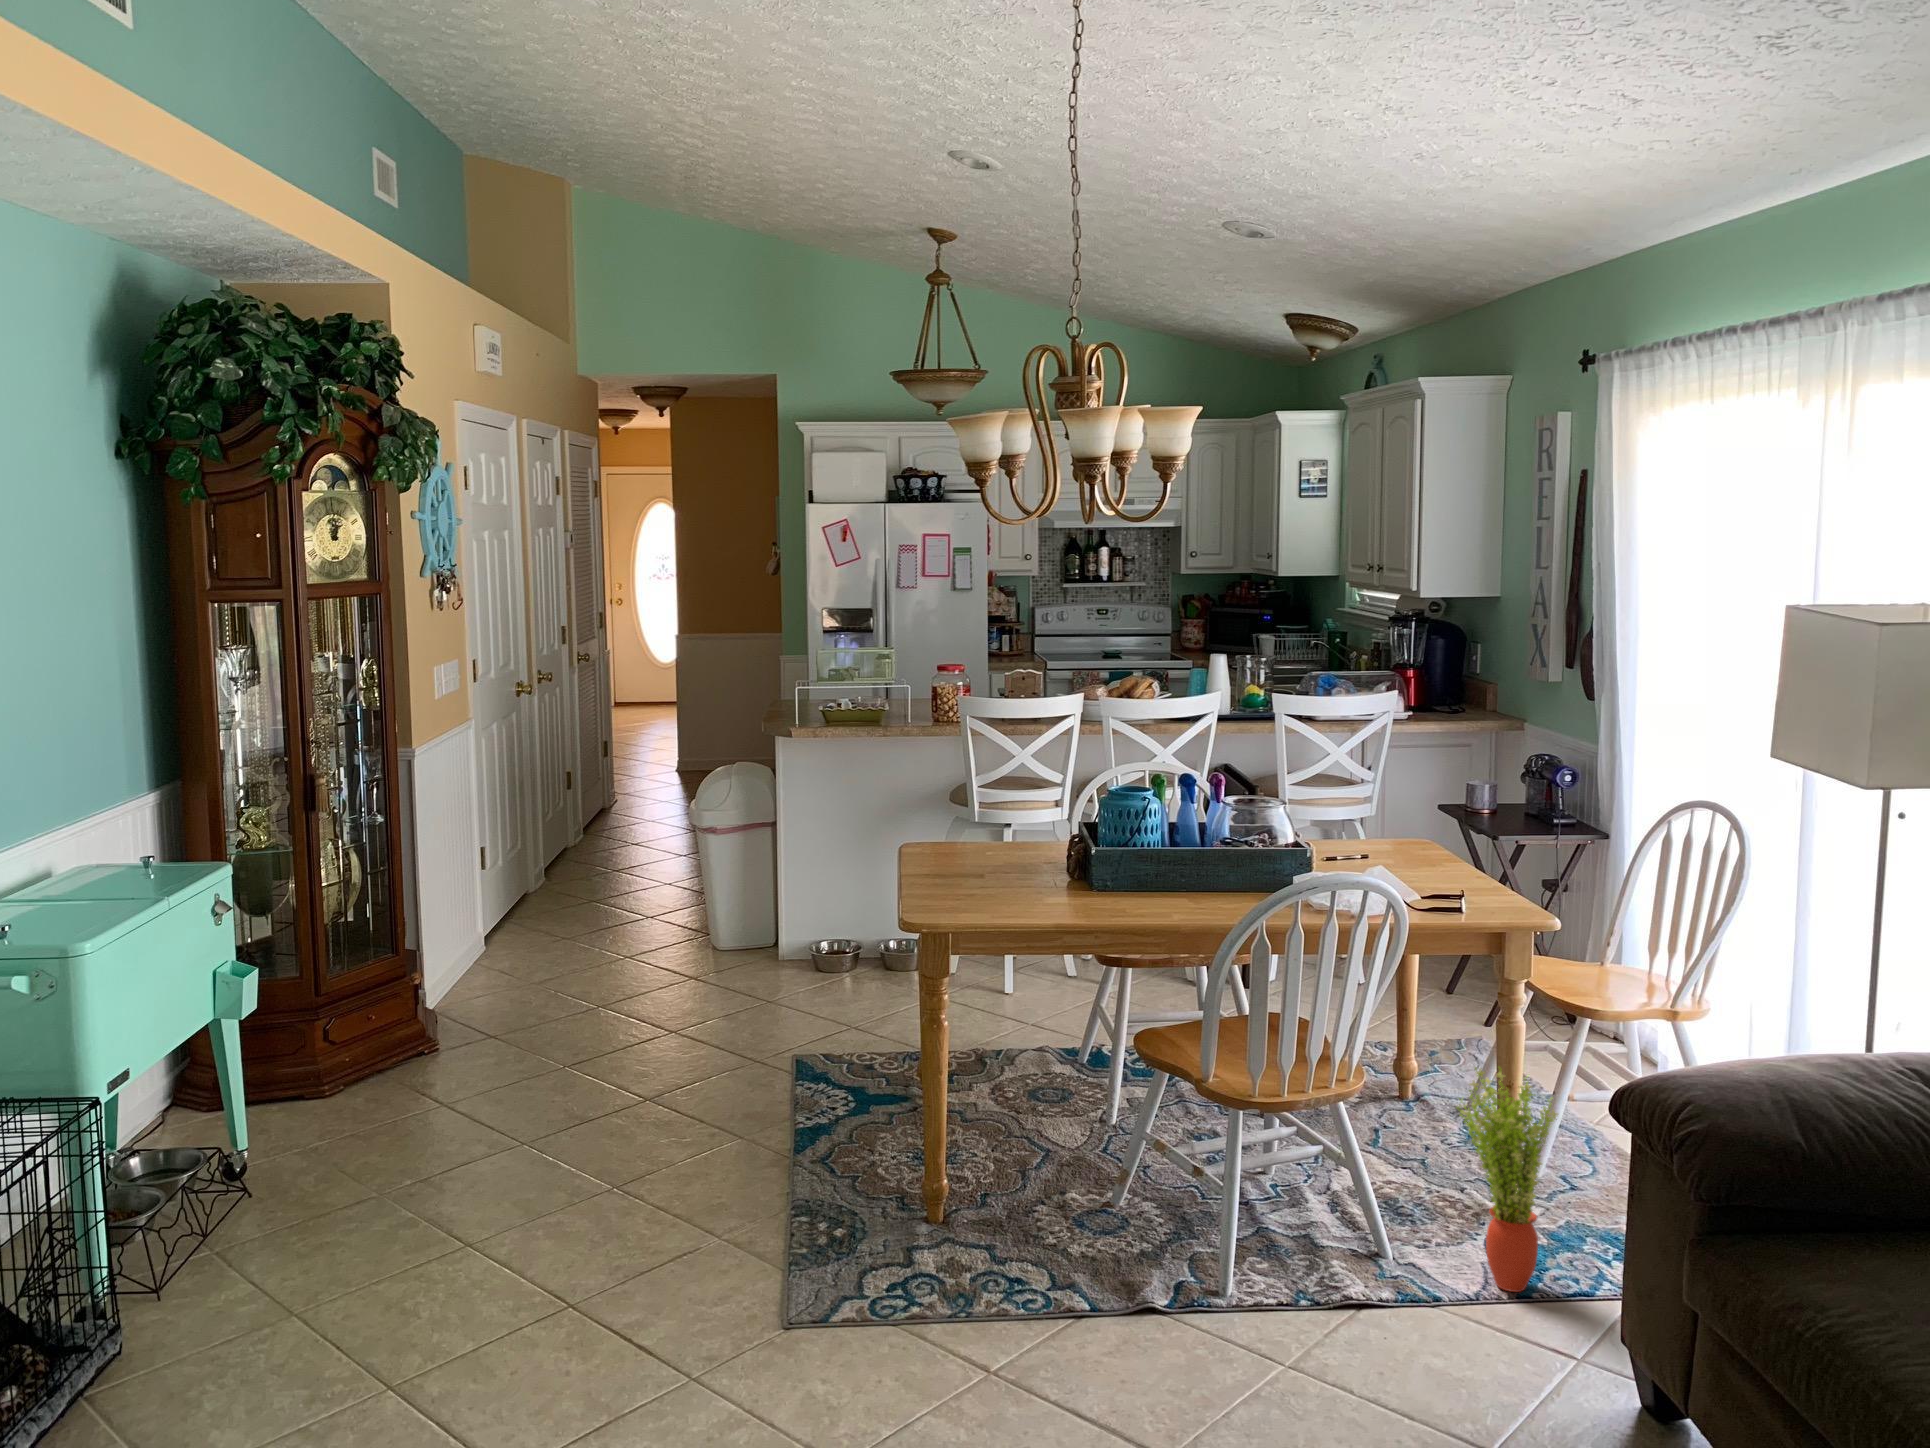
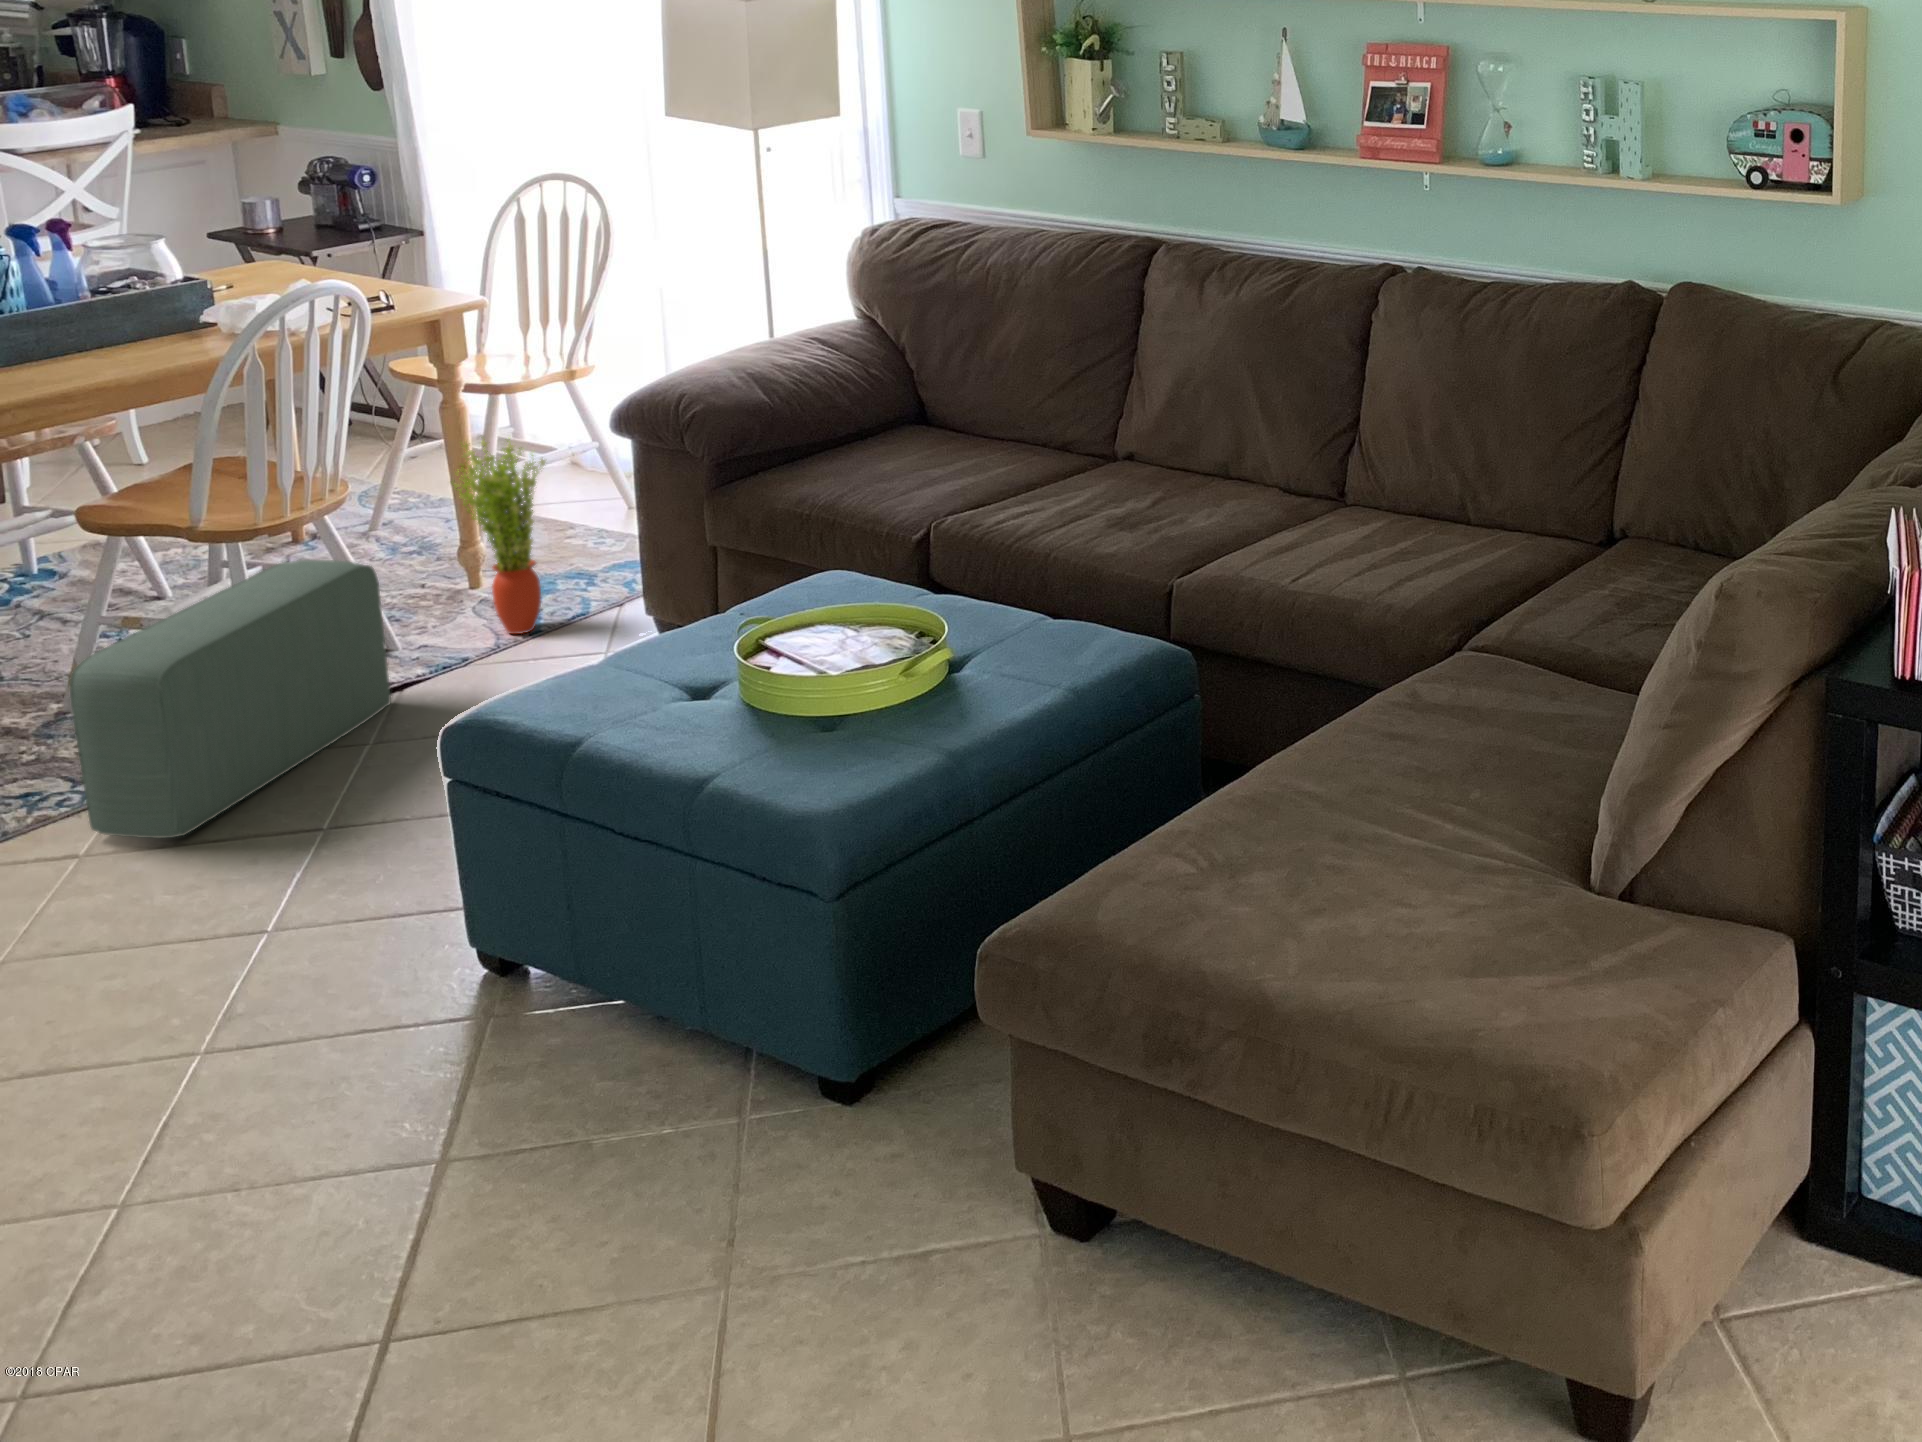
pouf: none [1014,1143,1342,1400] -> present [70,560,391,838]

